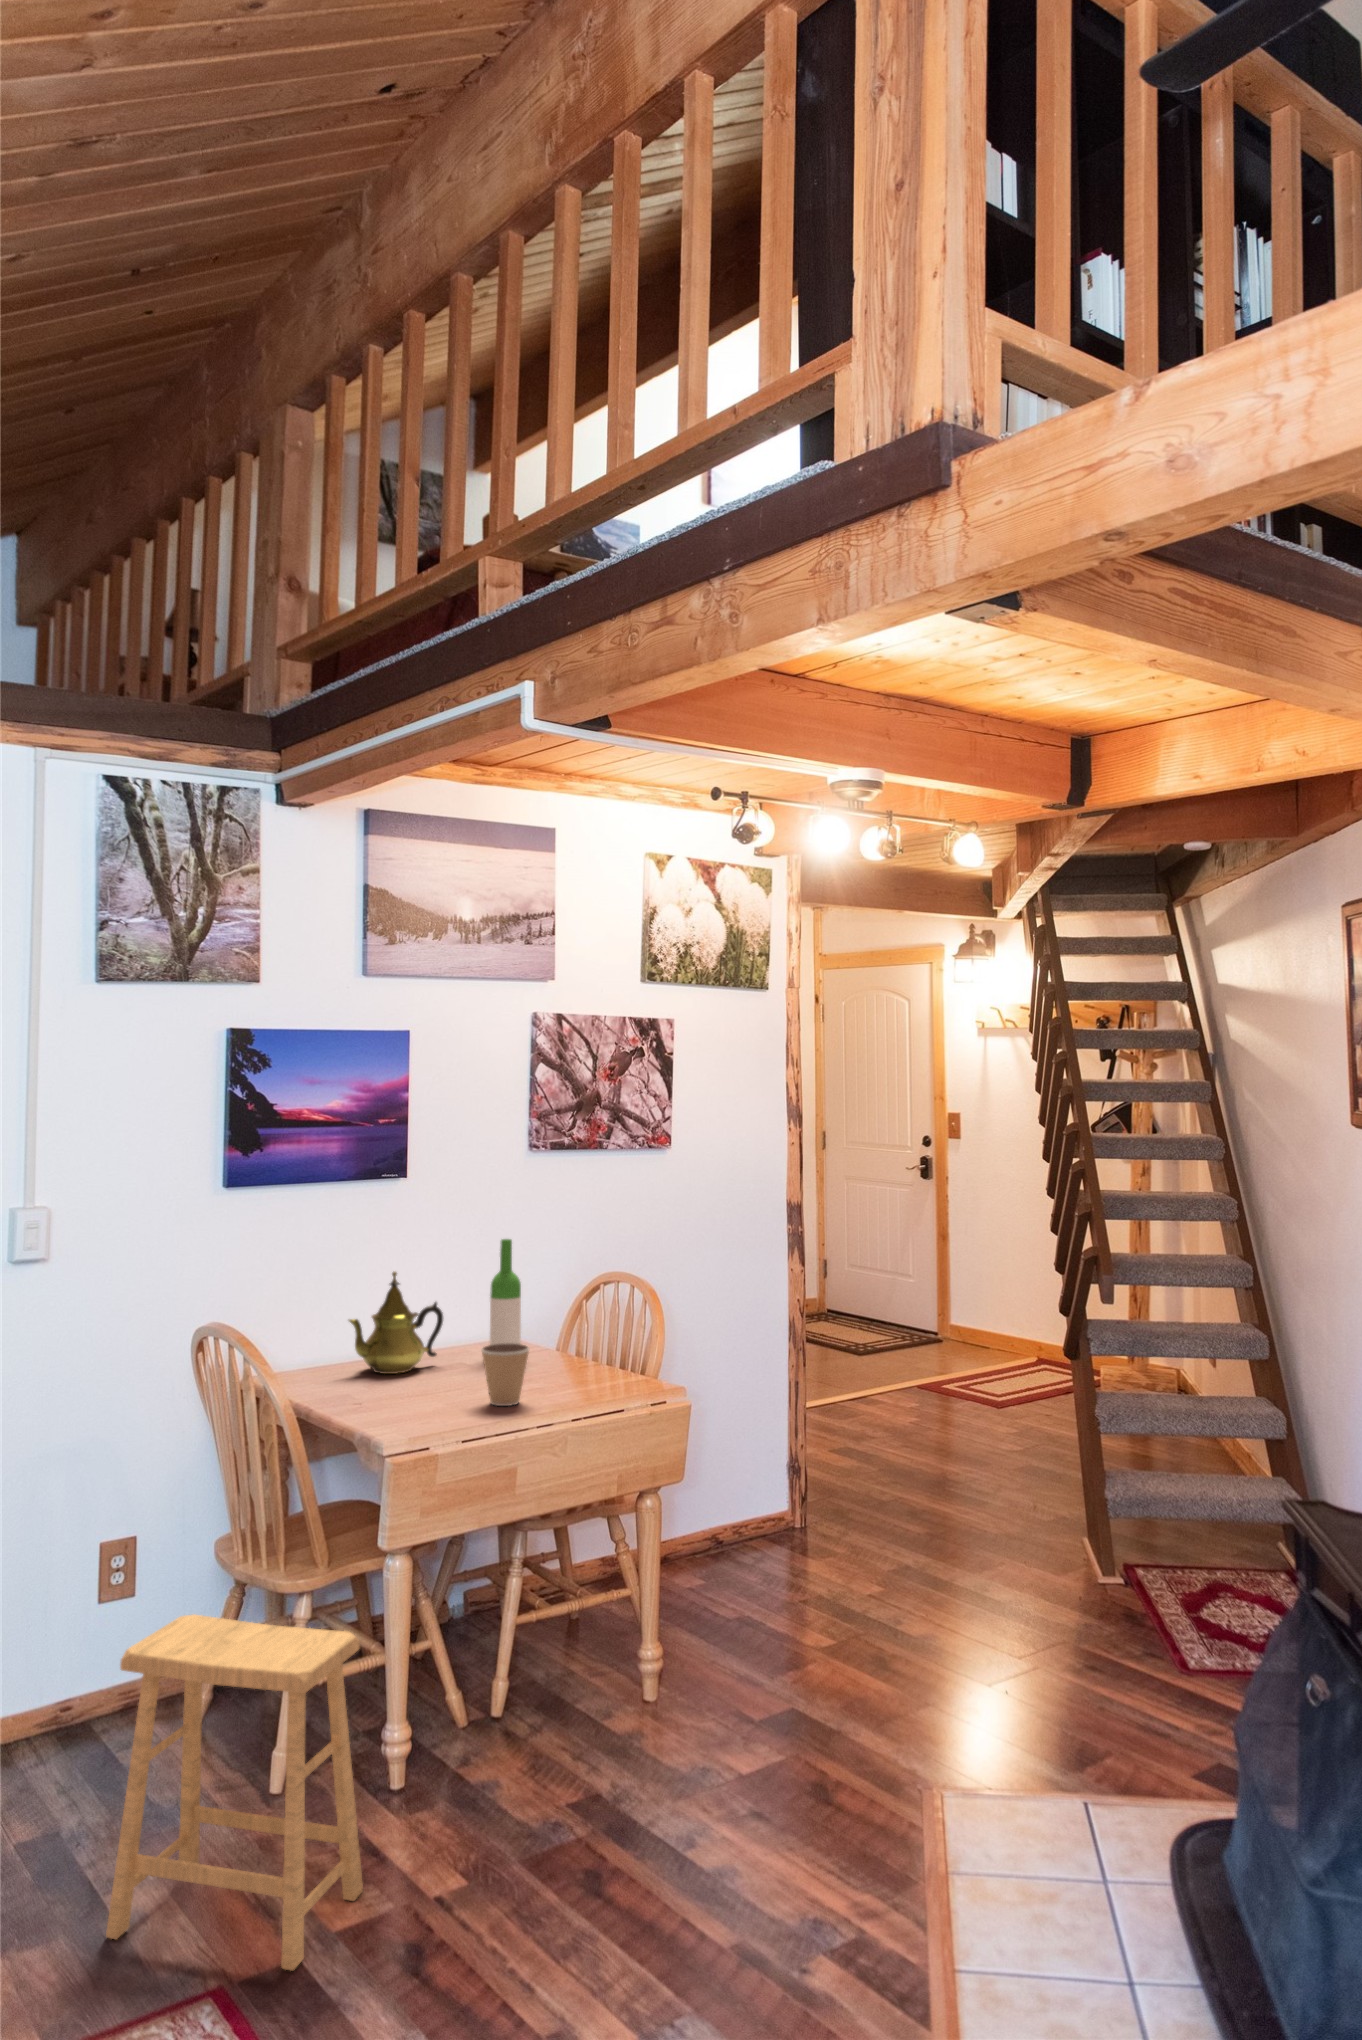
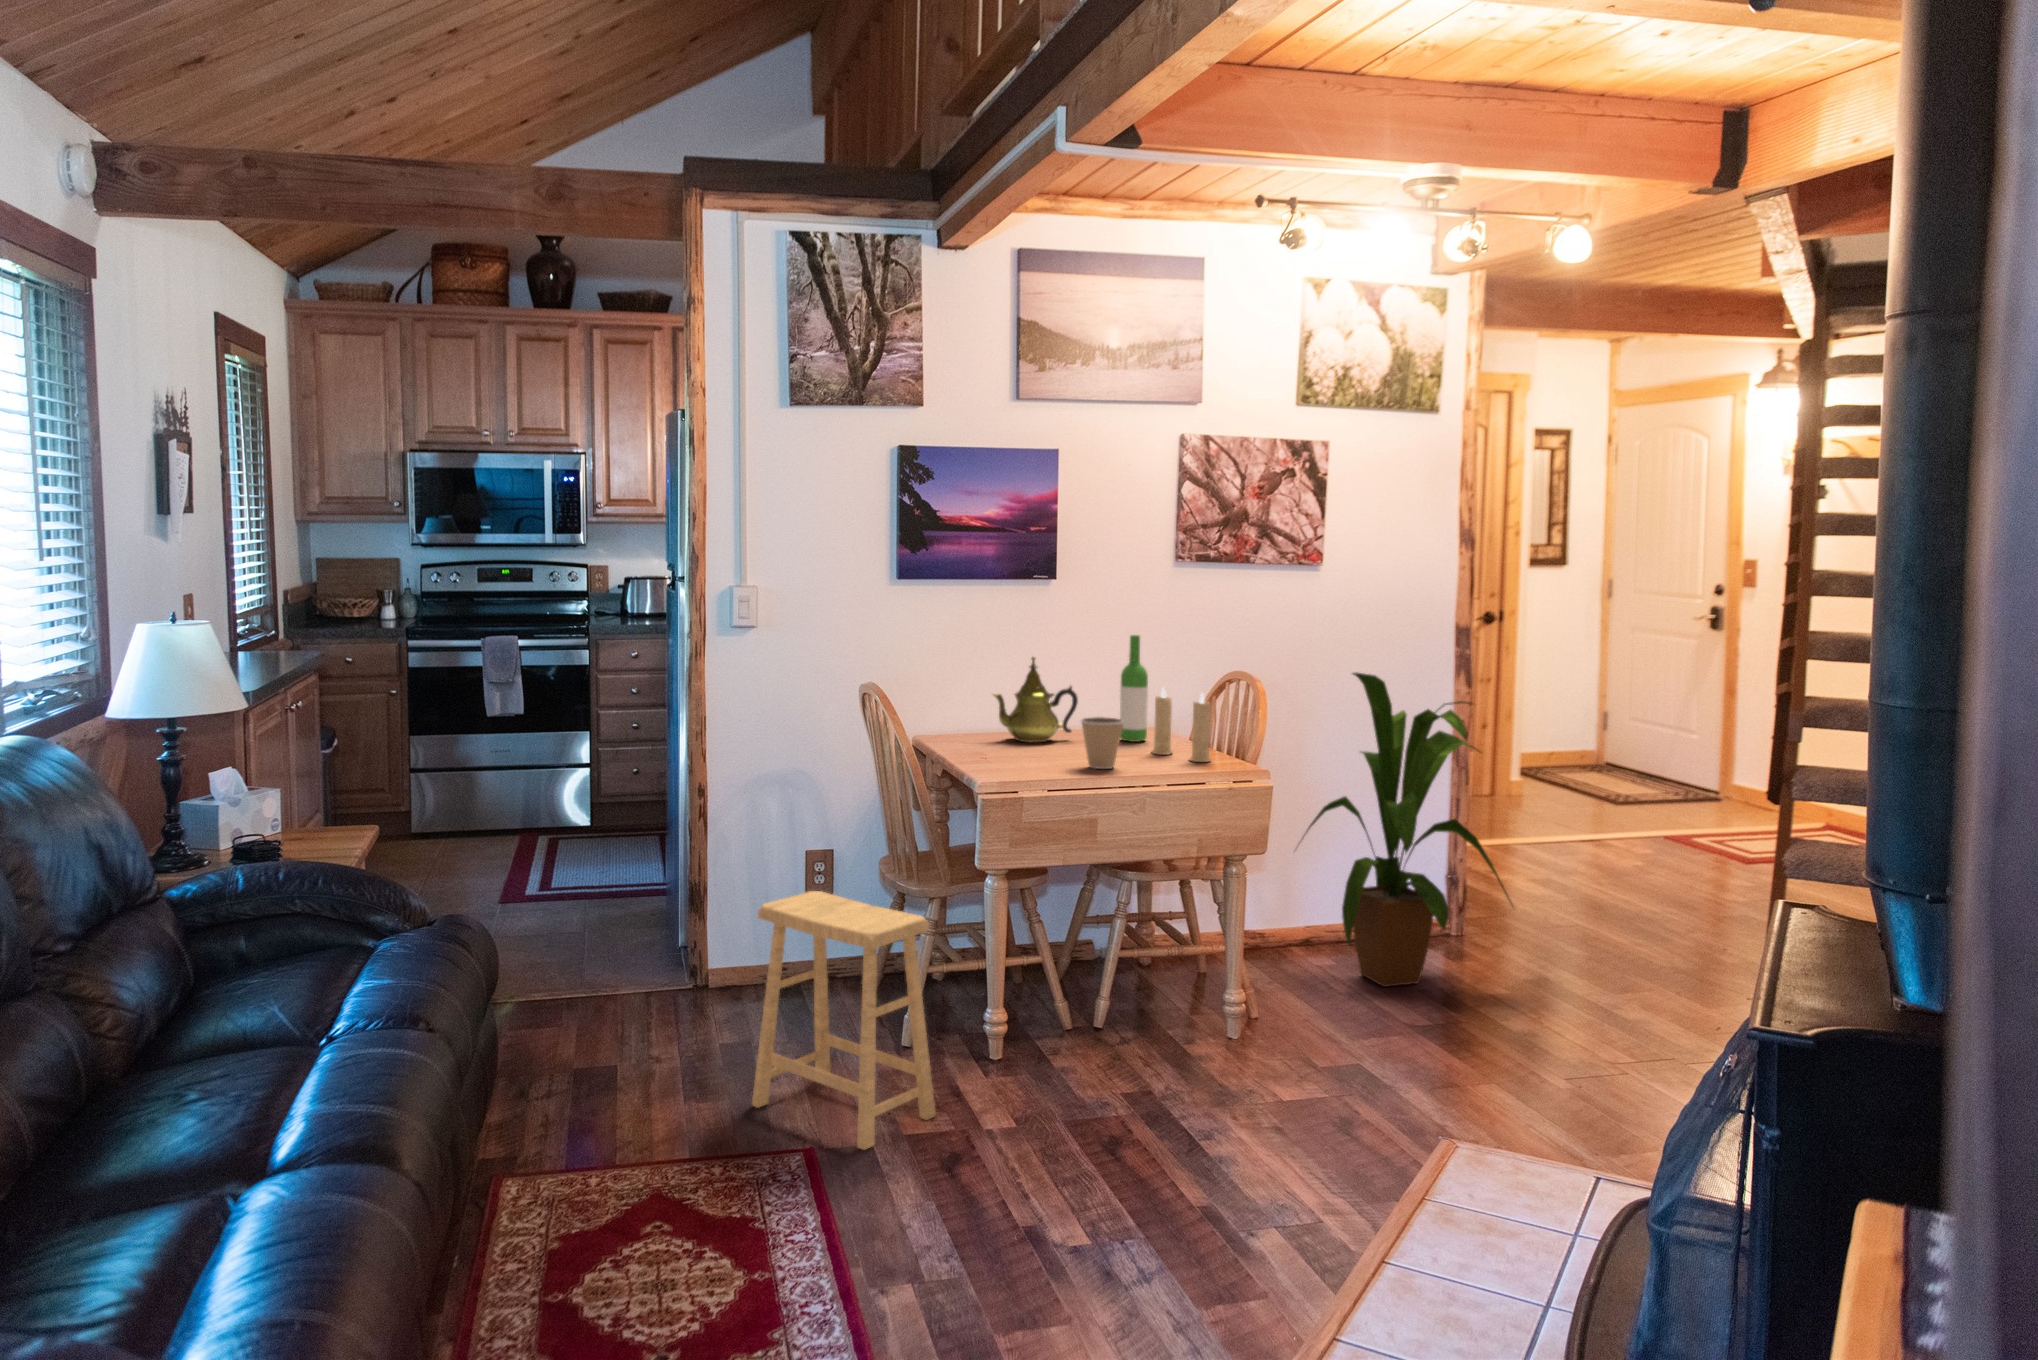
house plant: none [661,1267,887,1600] -> present [1307,673,1511,987]
candle: none [539,1296,613,1383] -> present [1152,688,1211,762]

